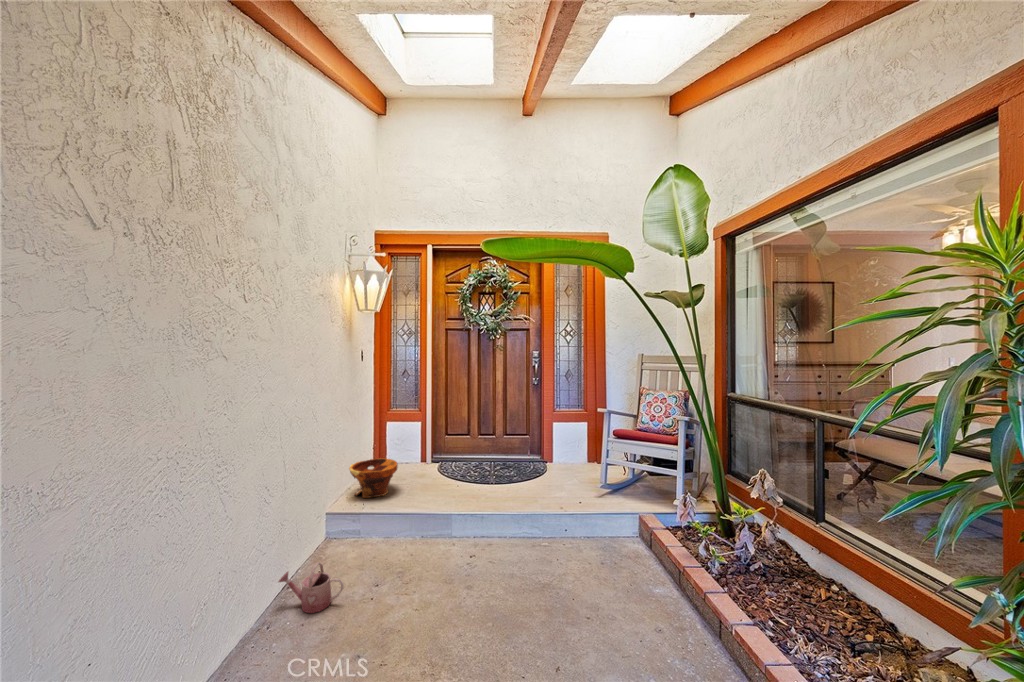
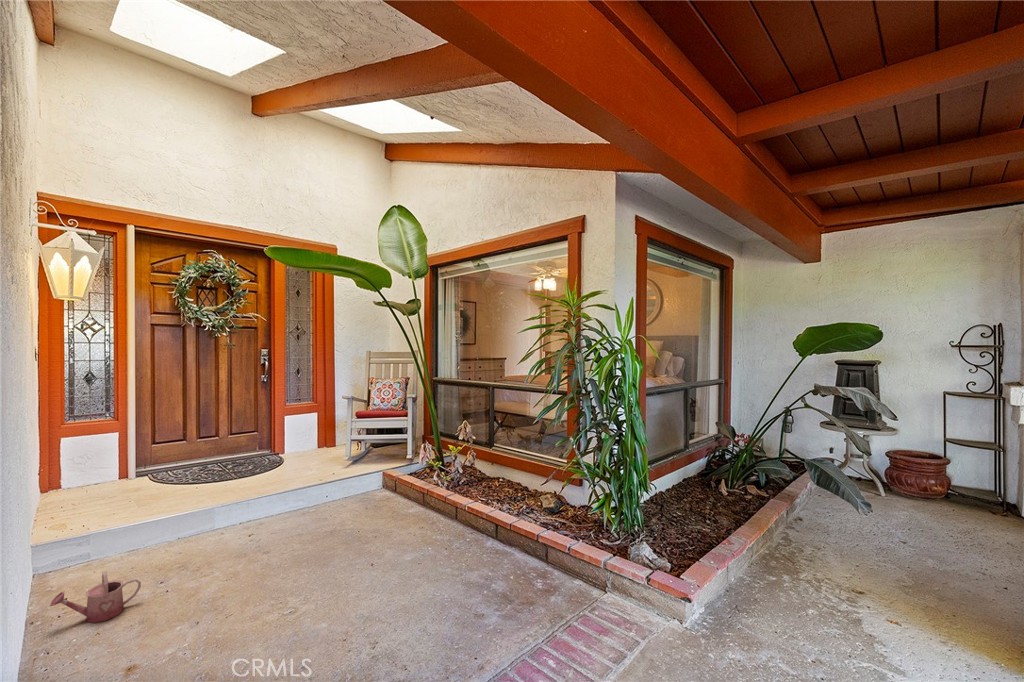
planter: present [349,458,398,498] -> none [50,474,125,523]

